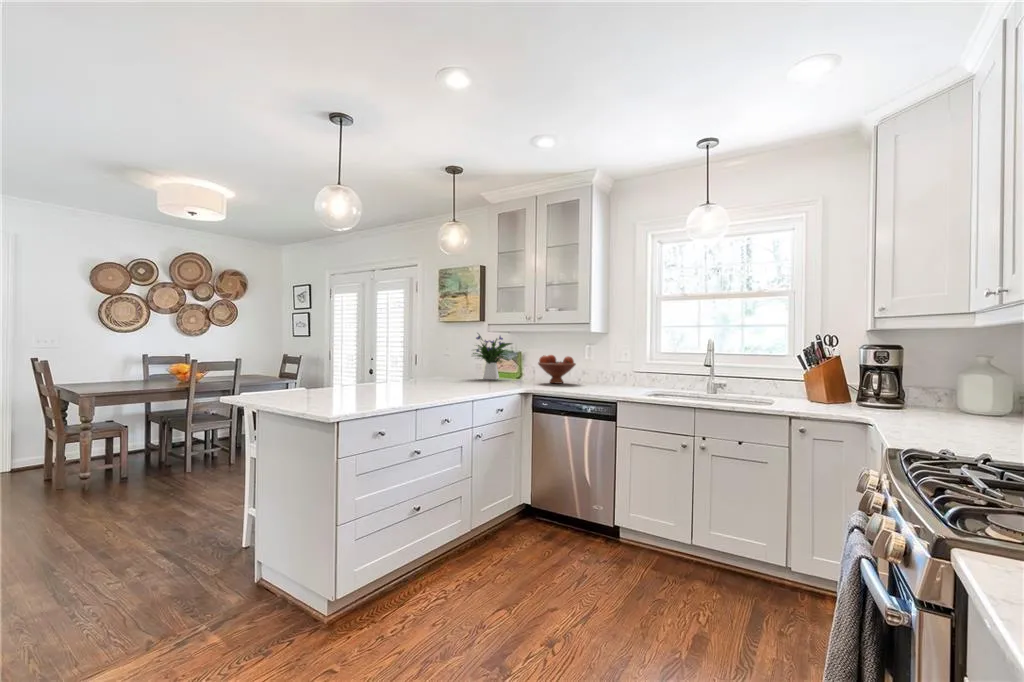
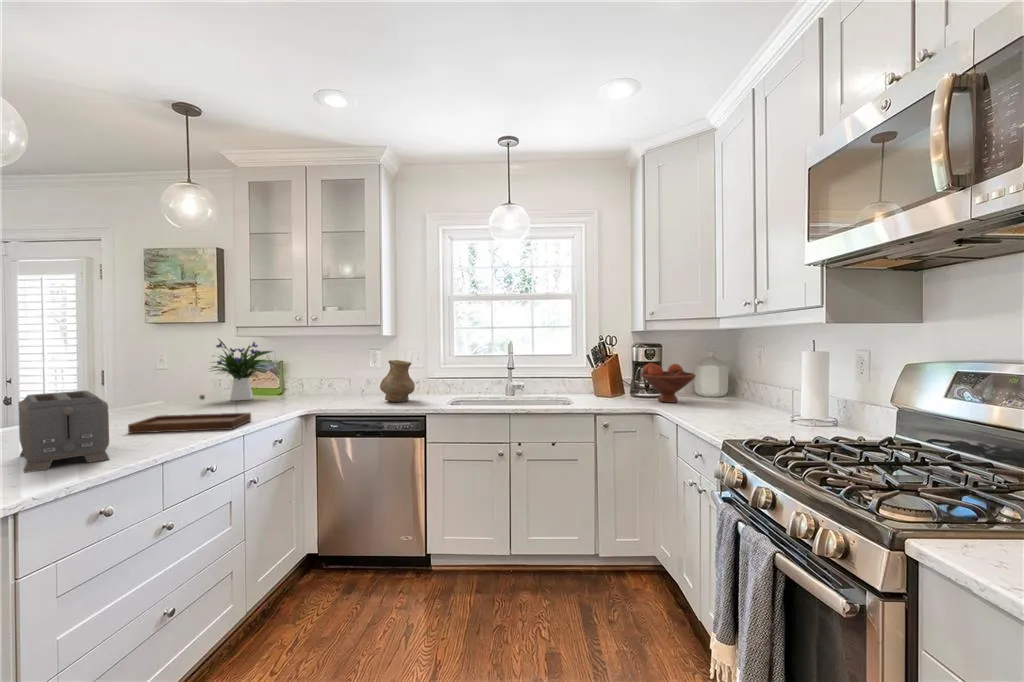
vase: none [586,353,616,389] -> present [380,360,415,402]
fruit bowl: present [538,355,576,384] -> present [641,363,696,403]
toaster: none [358,358,397,401] -> present [18,391,109,473]
tray: none [414,368,485,394] -> present [128,394,251,433]

